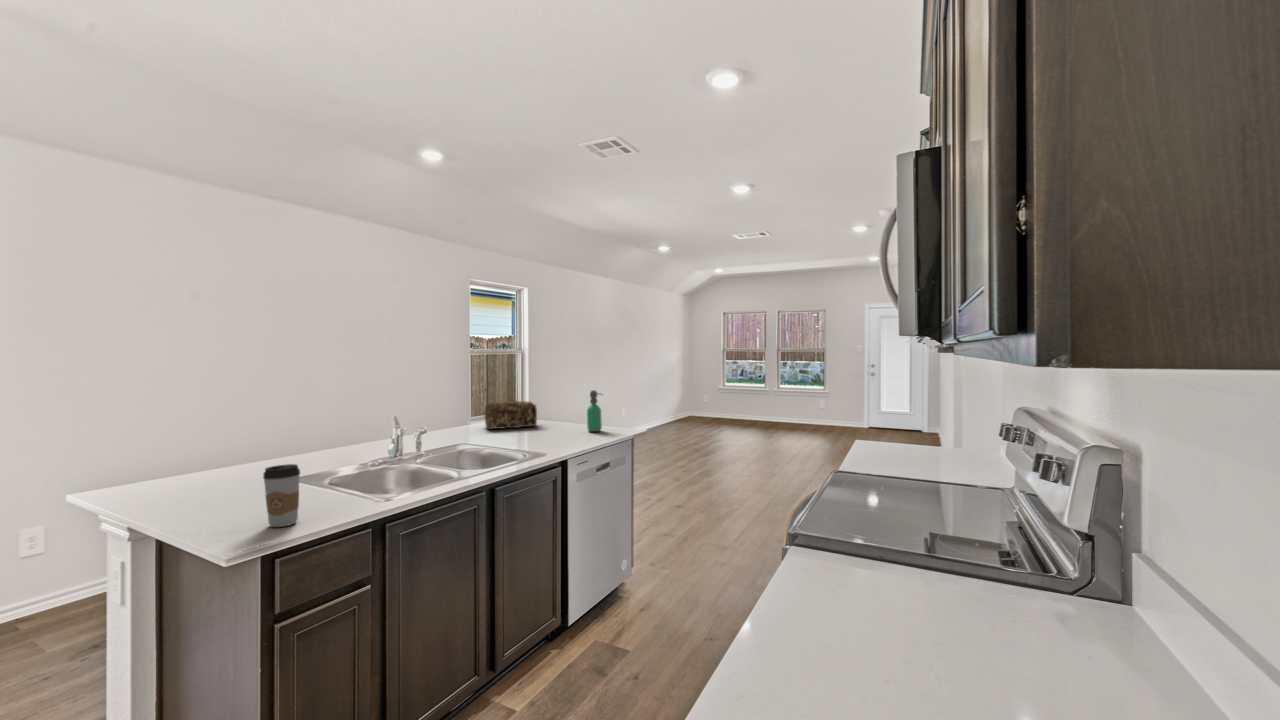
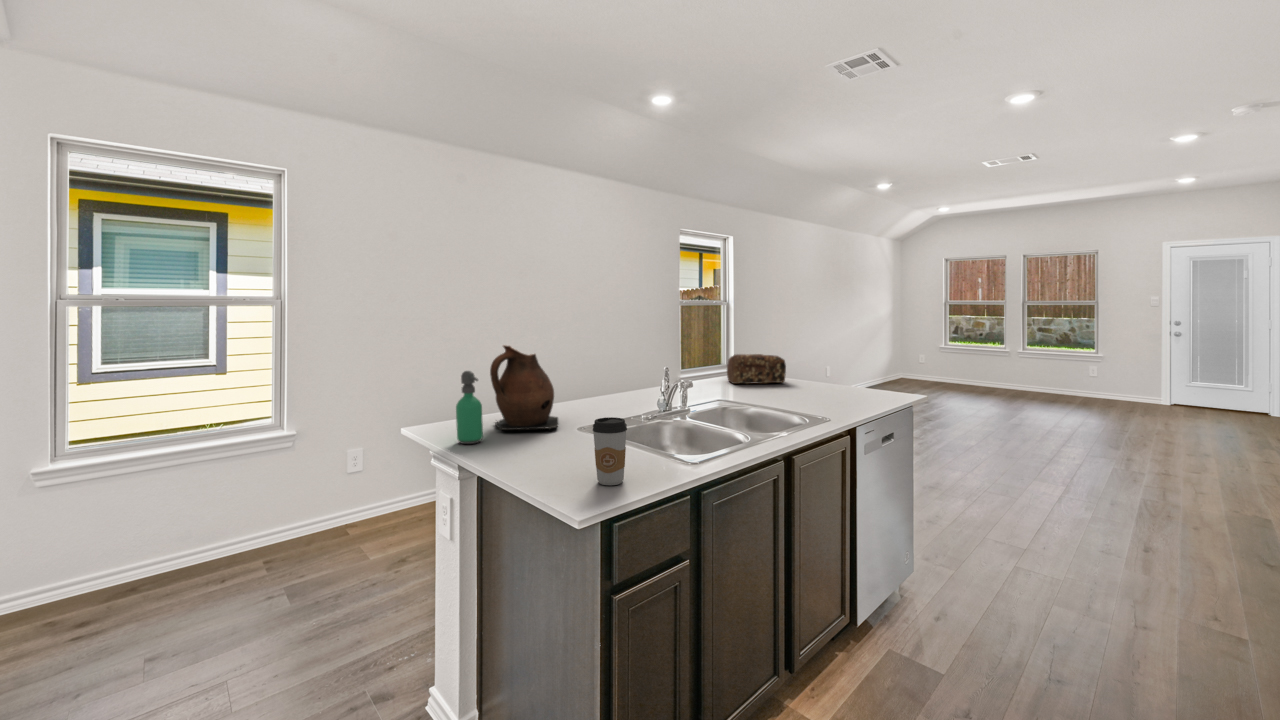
soap dispenser: present [587,390,602,432] -> present [456,371,483,444]
ceramic pitcher: none [186,402,275,488] -> present [490,345,558,430]

